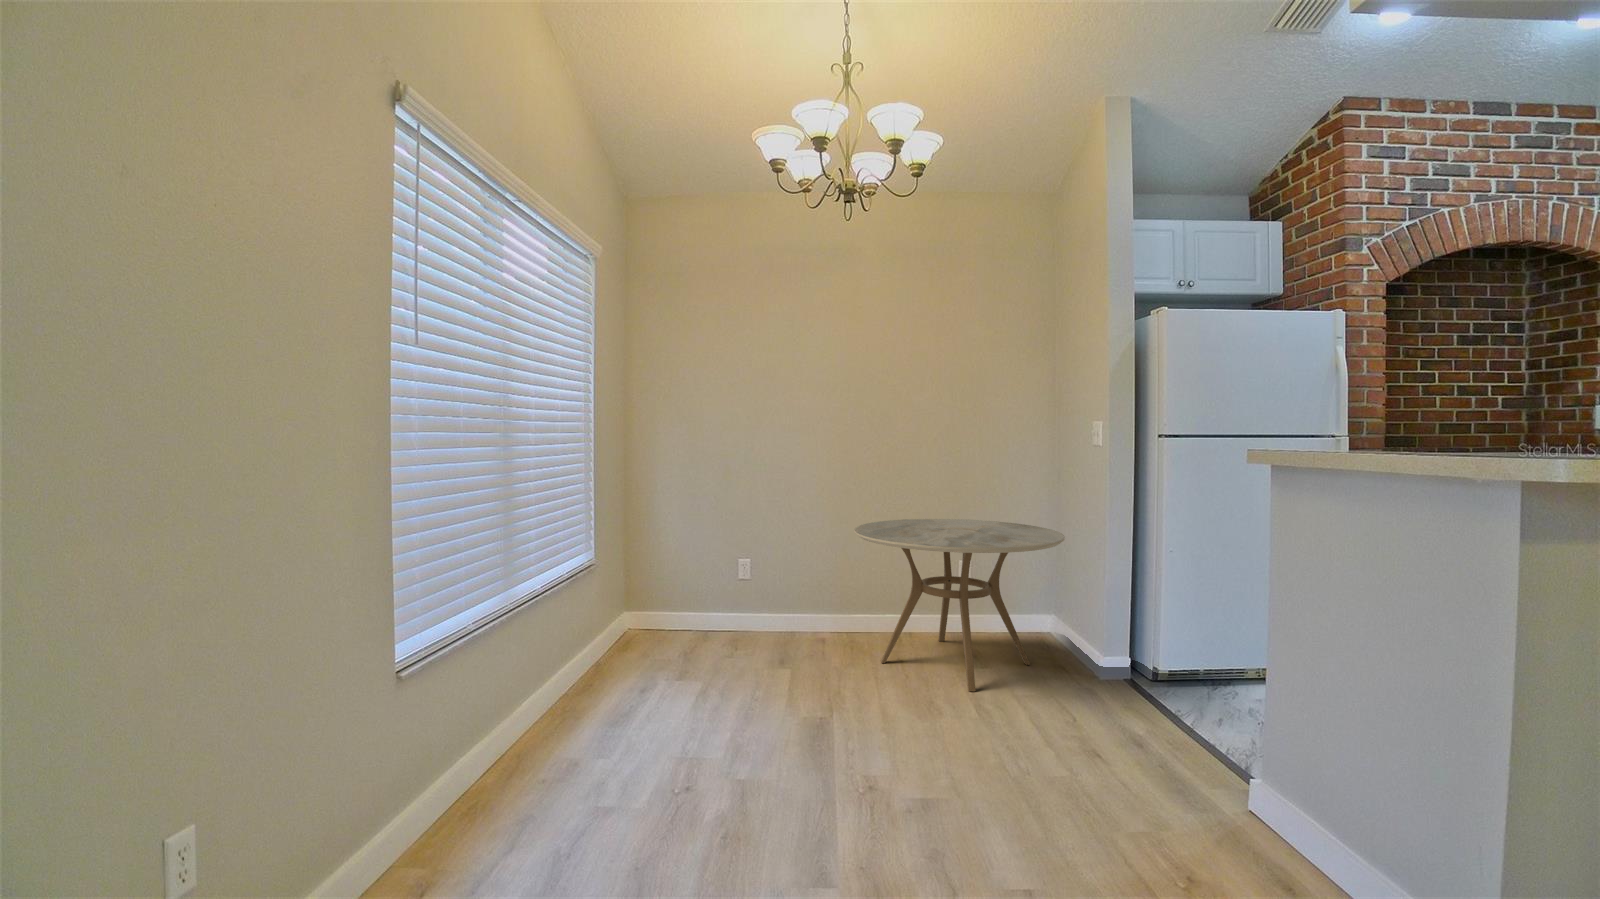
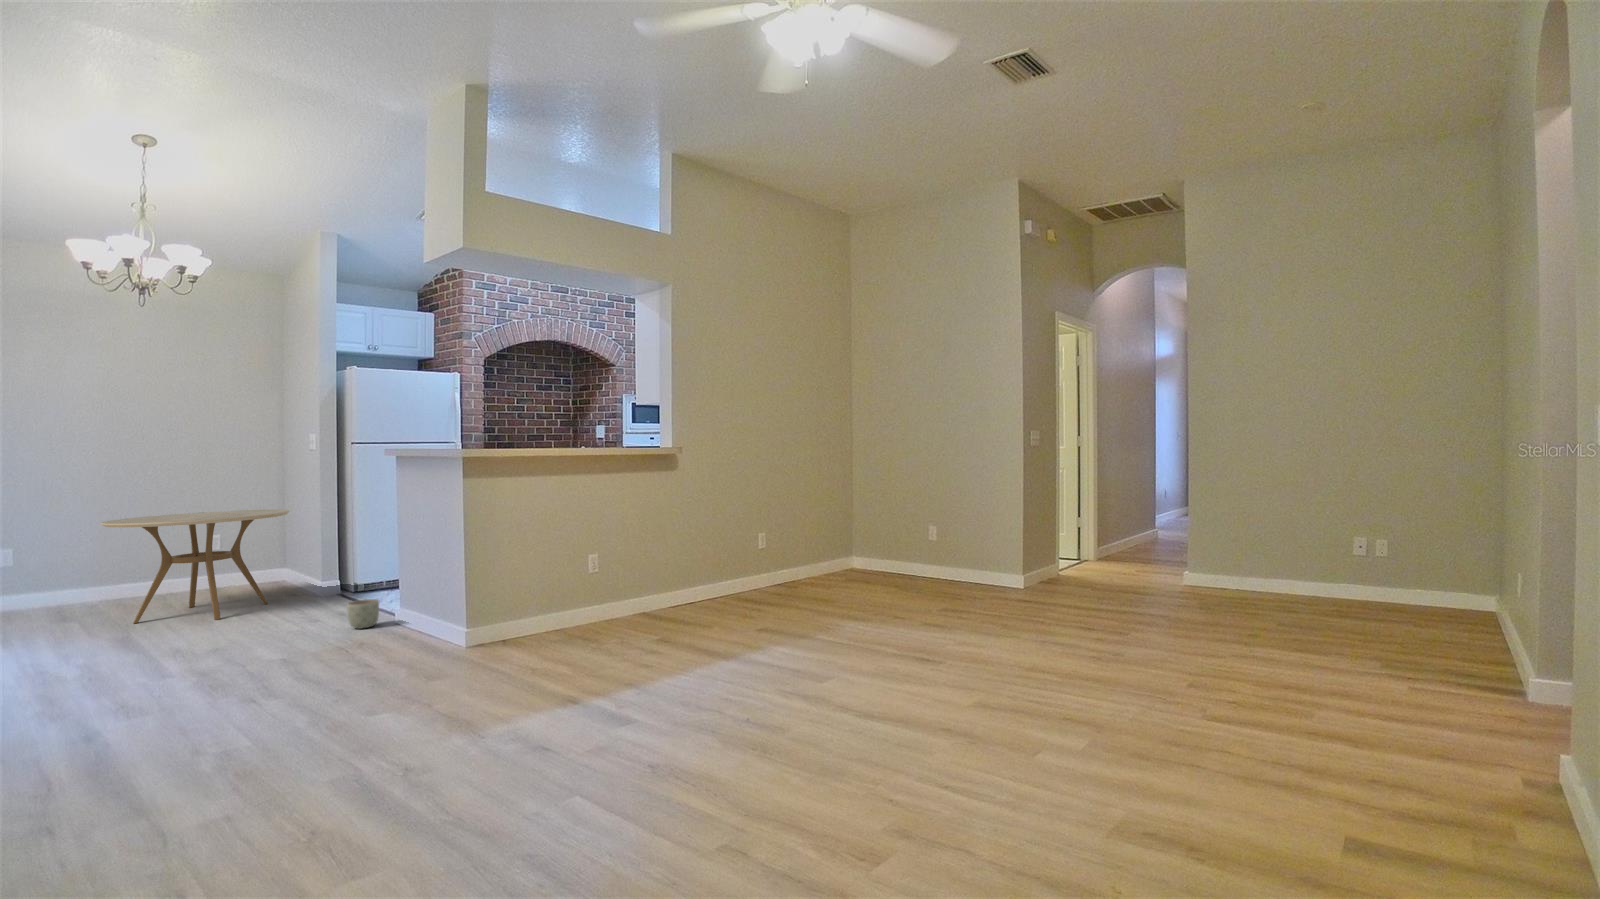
planter: none [1215,783,1293,866] -> present [347,599,379,629]

